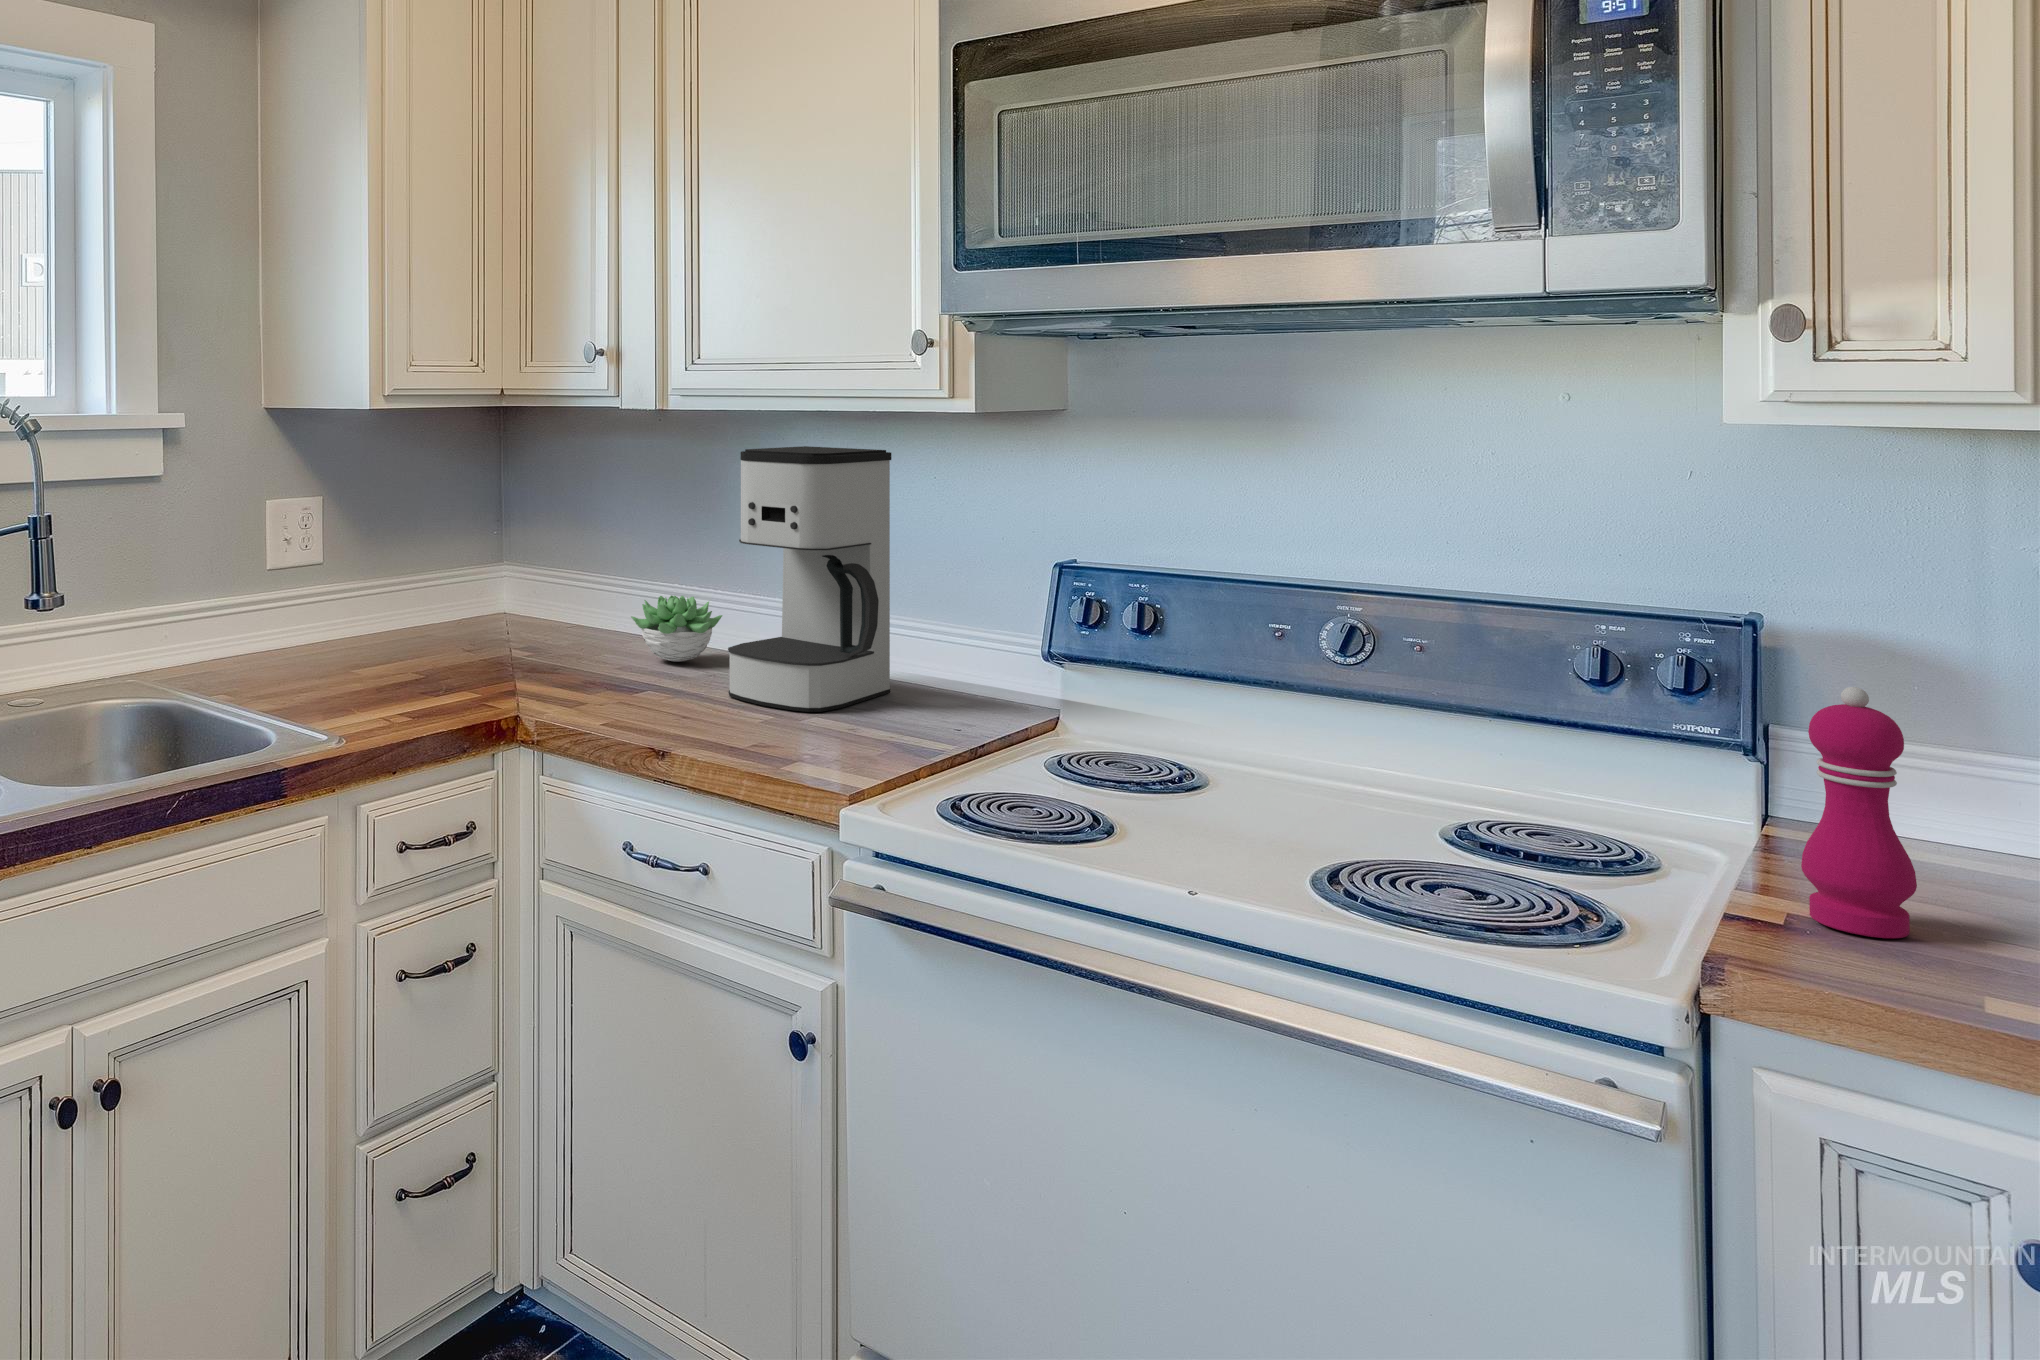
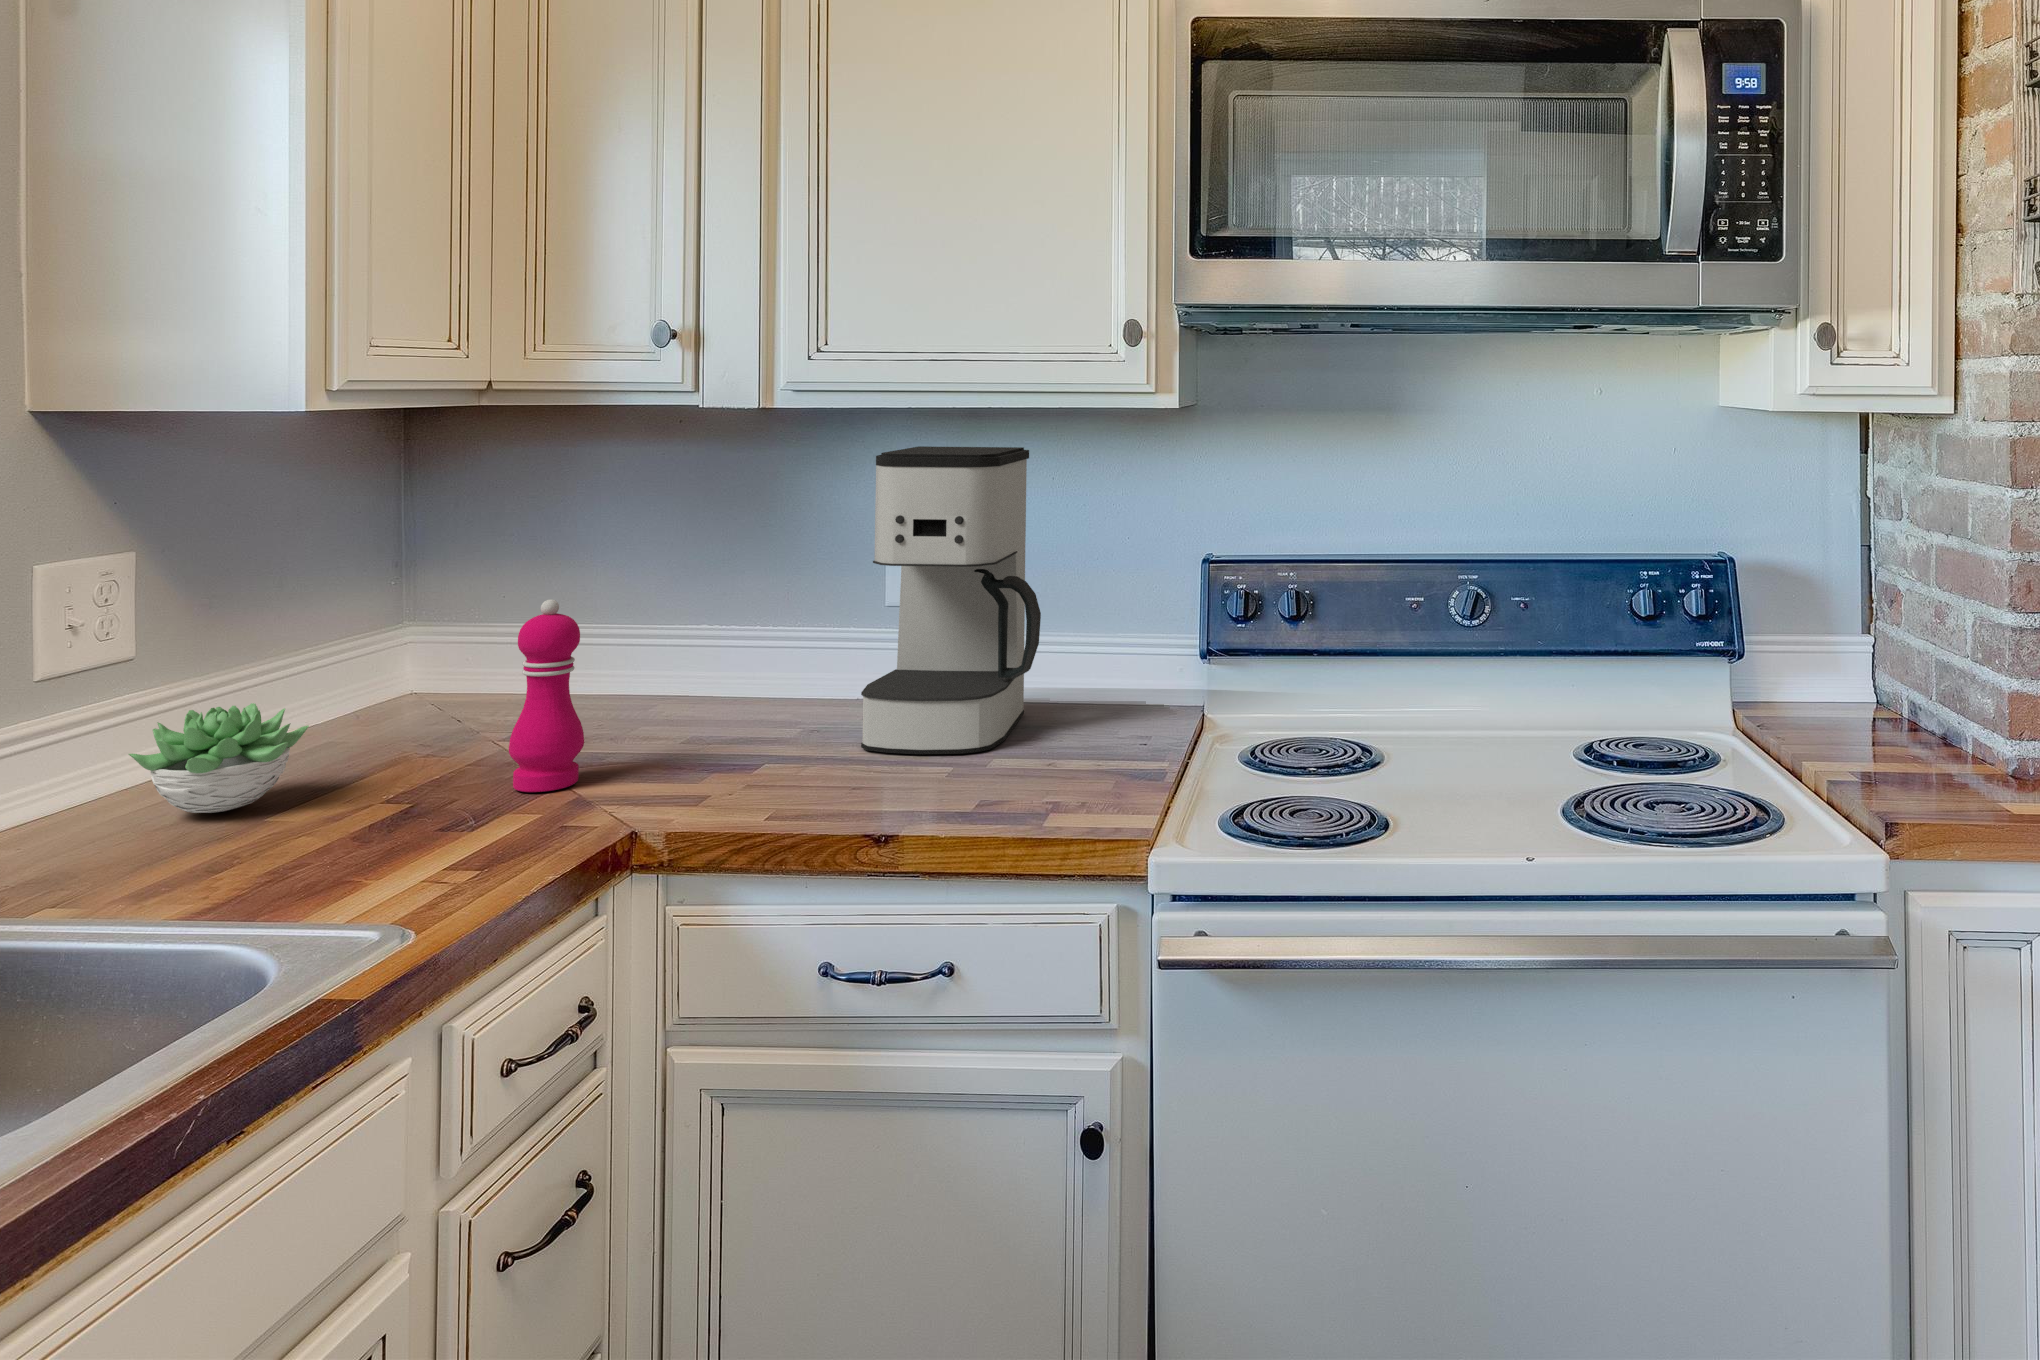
succulent plant: present [631,595,722,662] -> present [129,703,309,813]
pepper mill: present [1801,687,1917,938] -> present [509,599,584,792]

